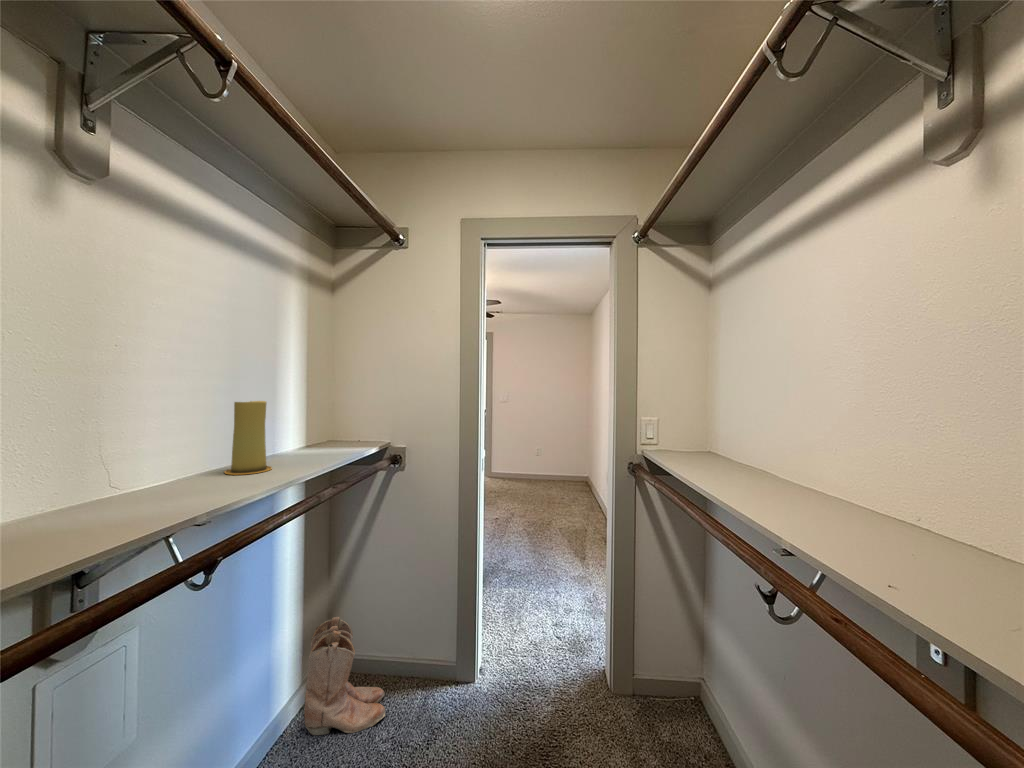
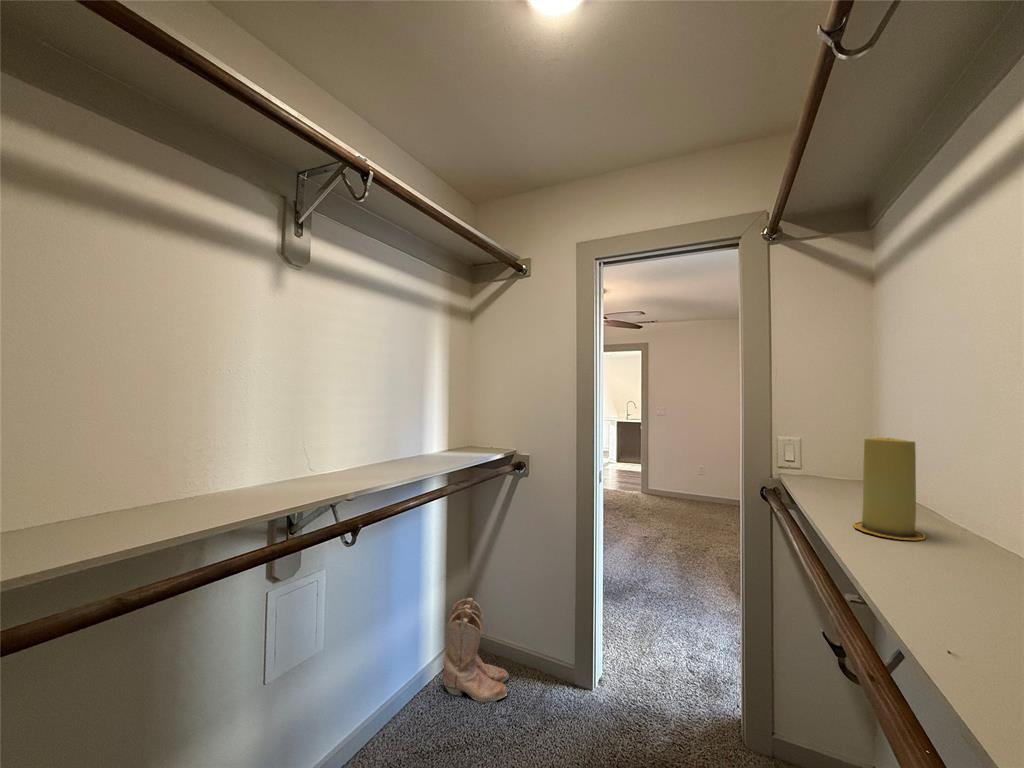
candle: present [224,401,272,475] -> present [853,437,925,540]

